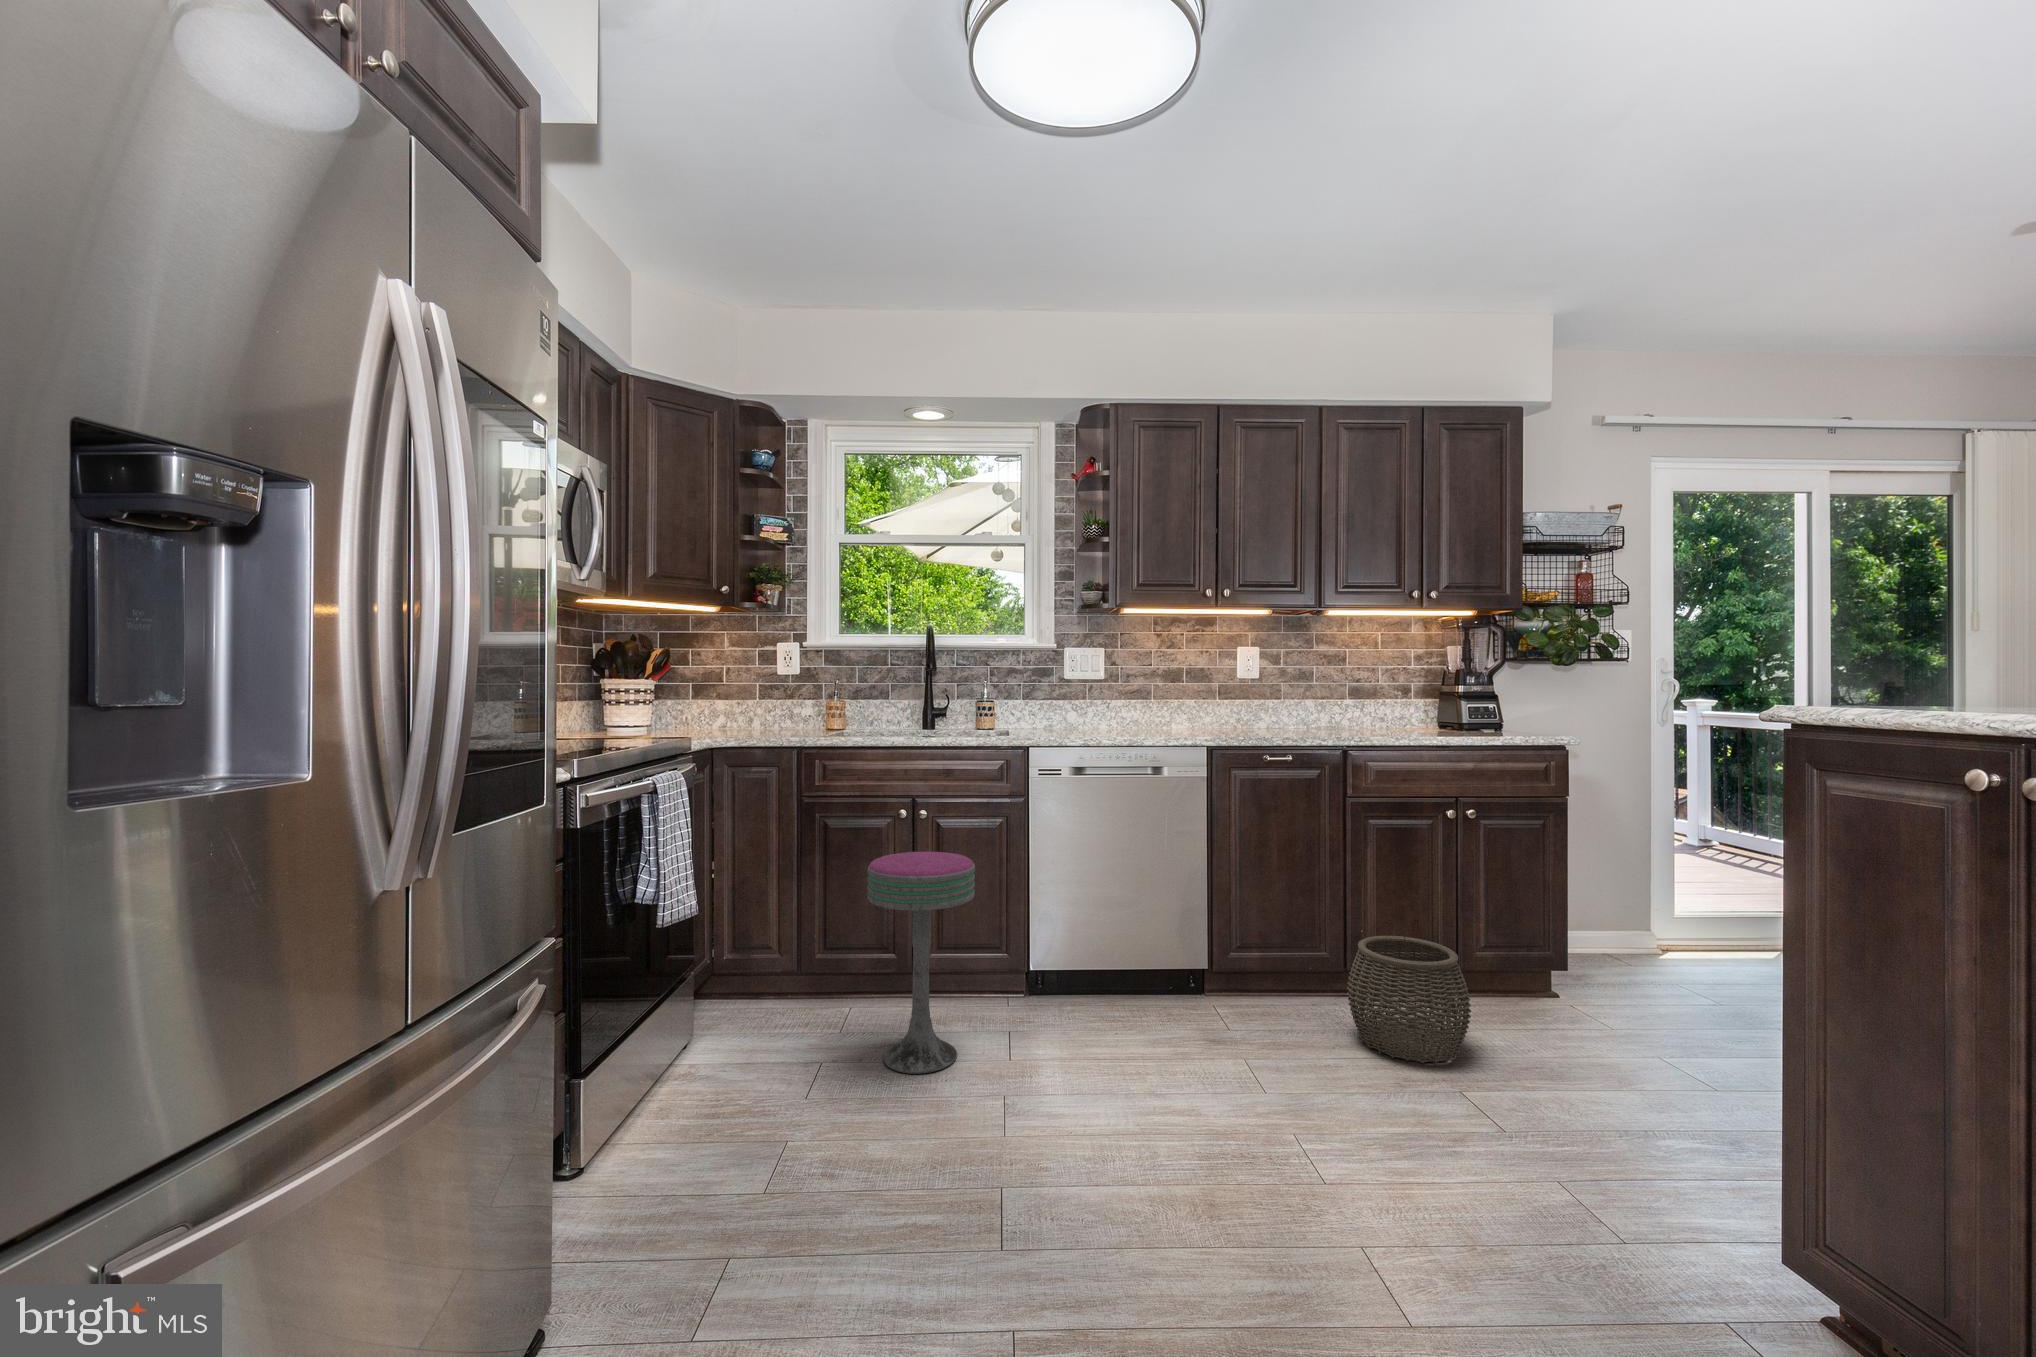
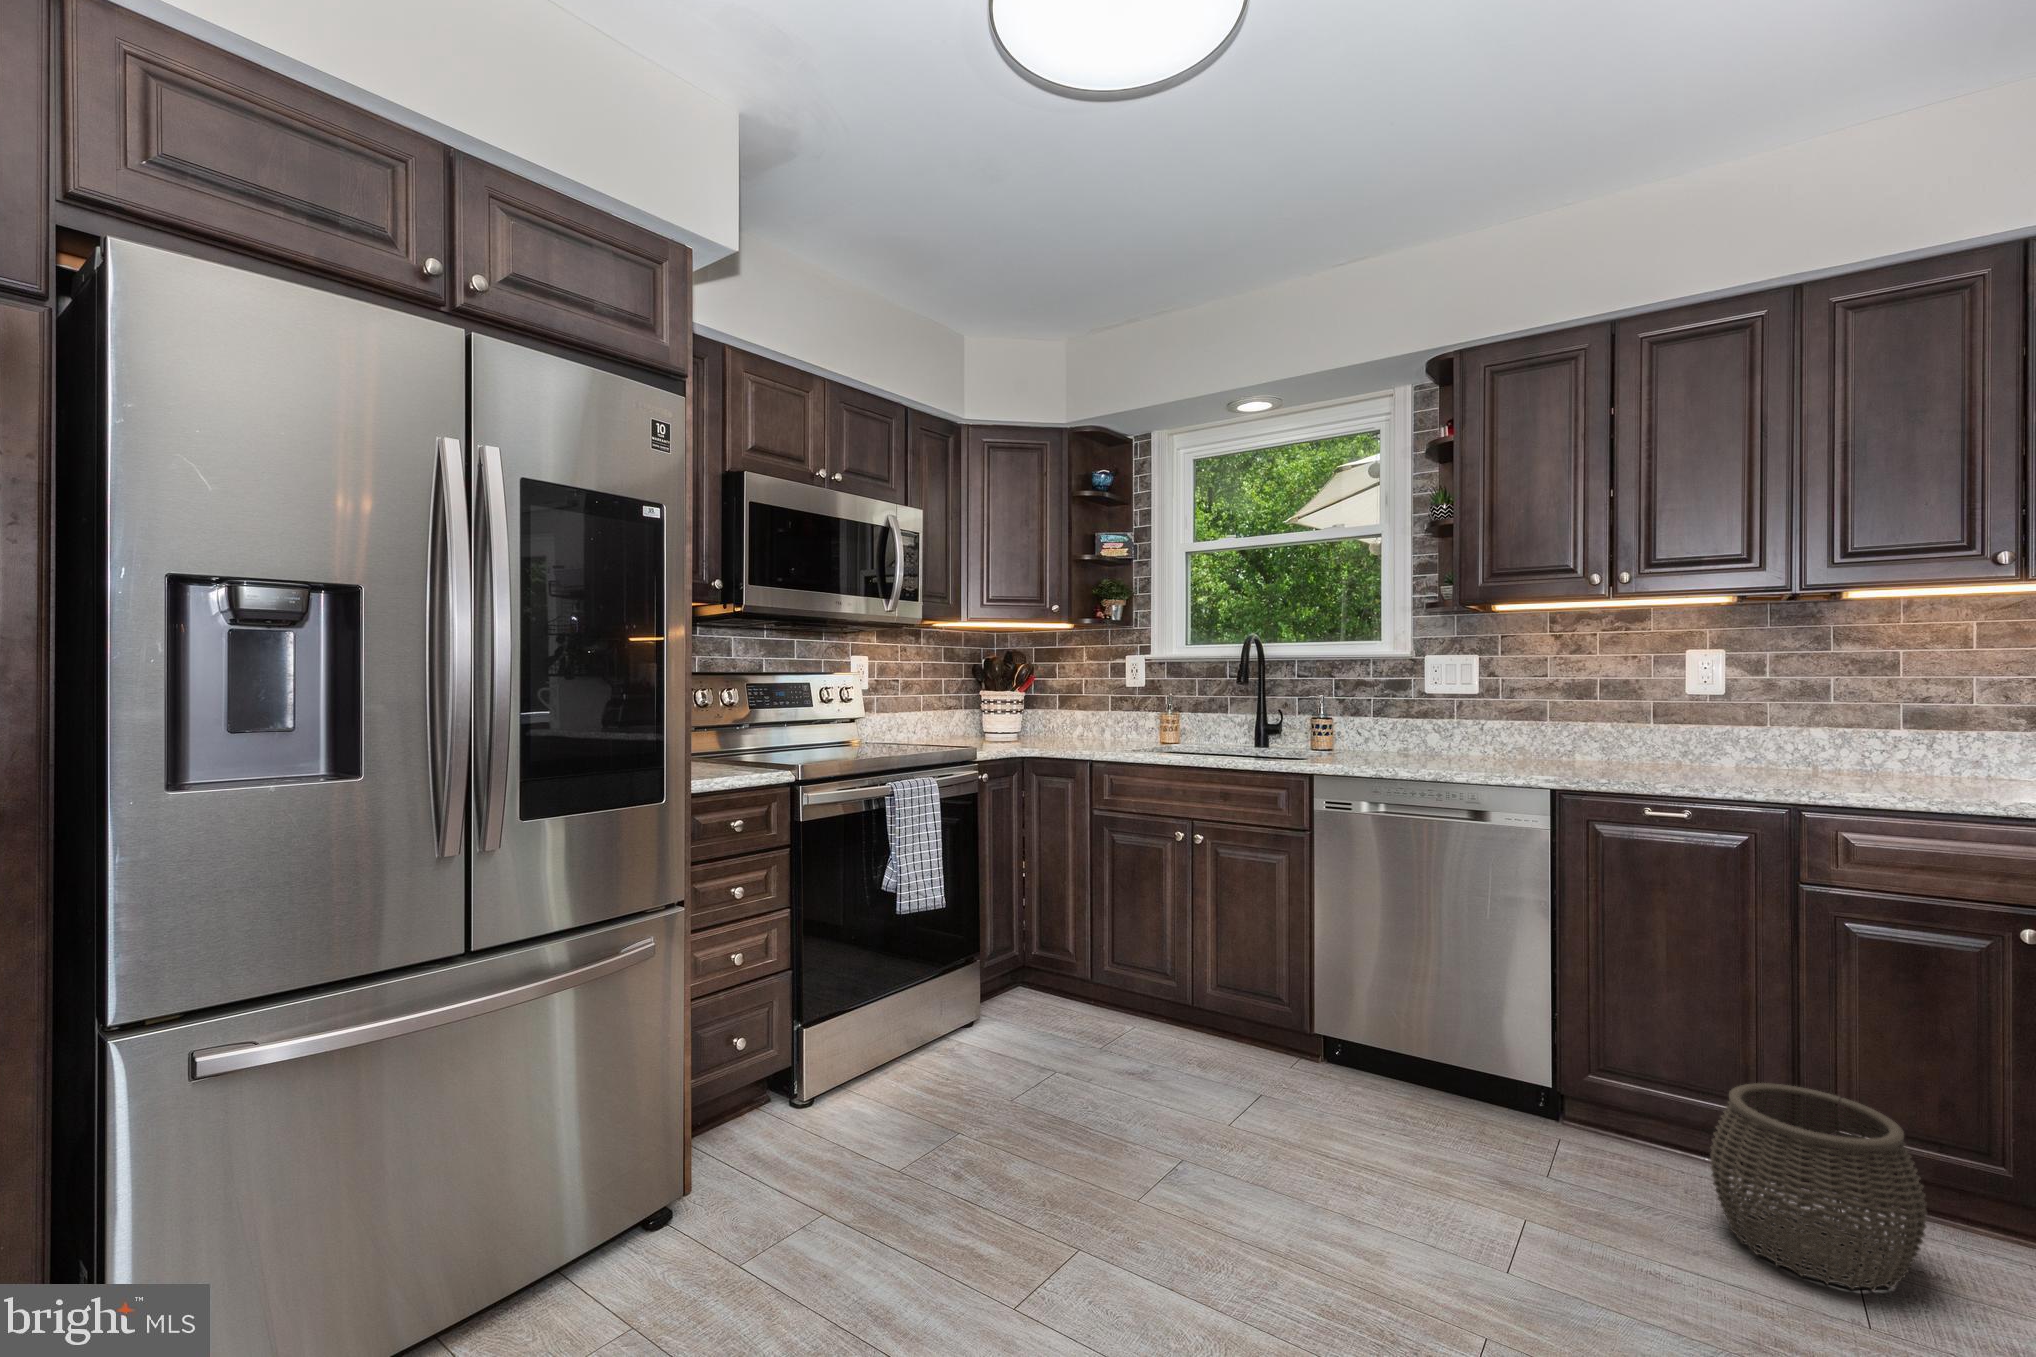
bar stool: present [867,852,975,1074] -> none [1109,874,1216,1091]

